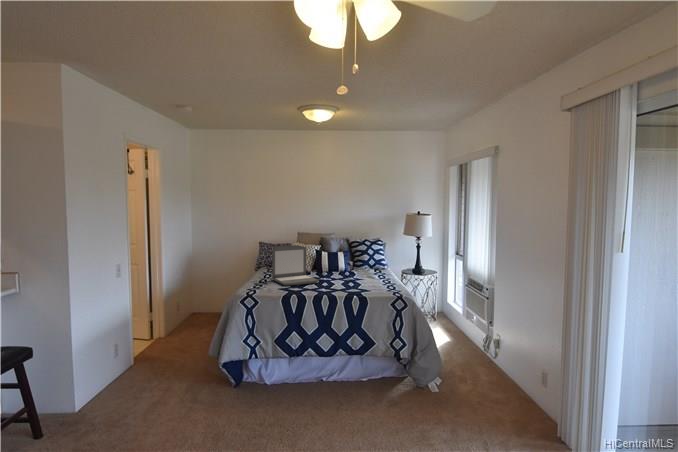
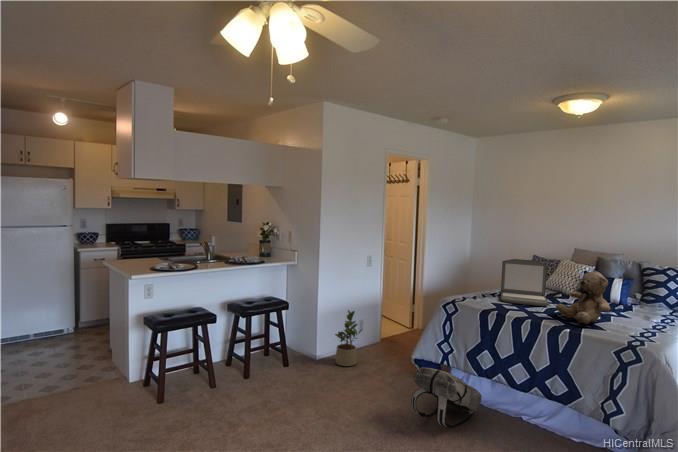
teddy bear: none [332,248,372,290] -> present [556,271,611,324]
potted plant: none [99,334,139,407] -> present [335,310,362,366]
backpack: none [250,362,299,414] -> present [411,368,482,428]

